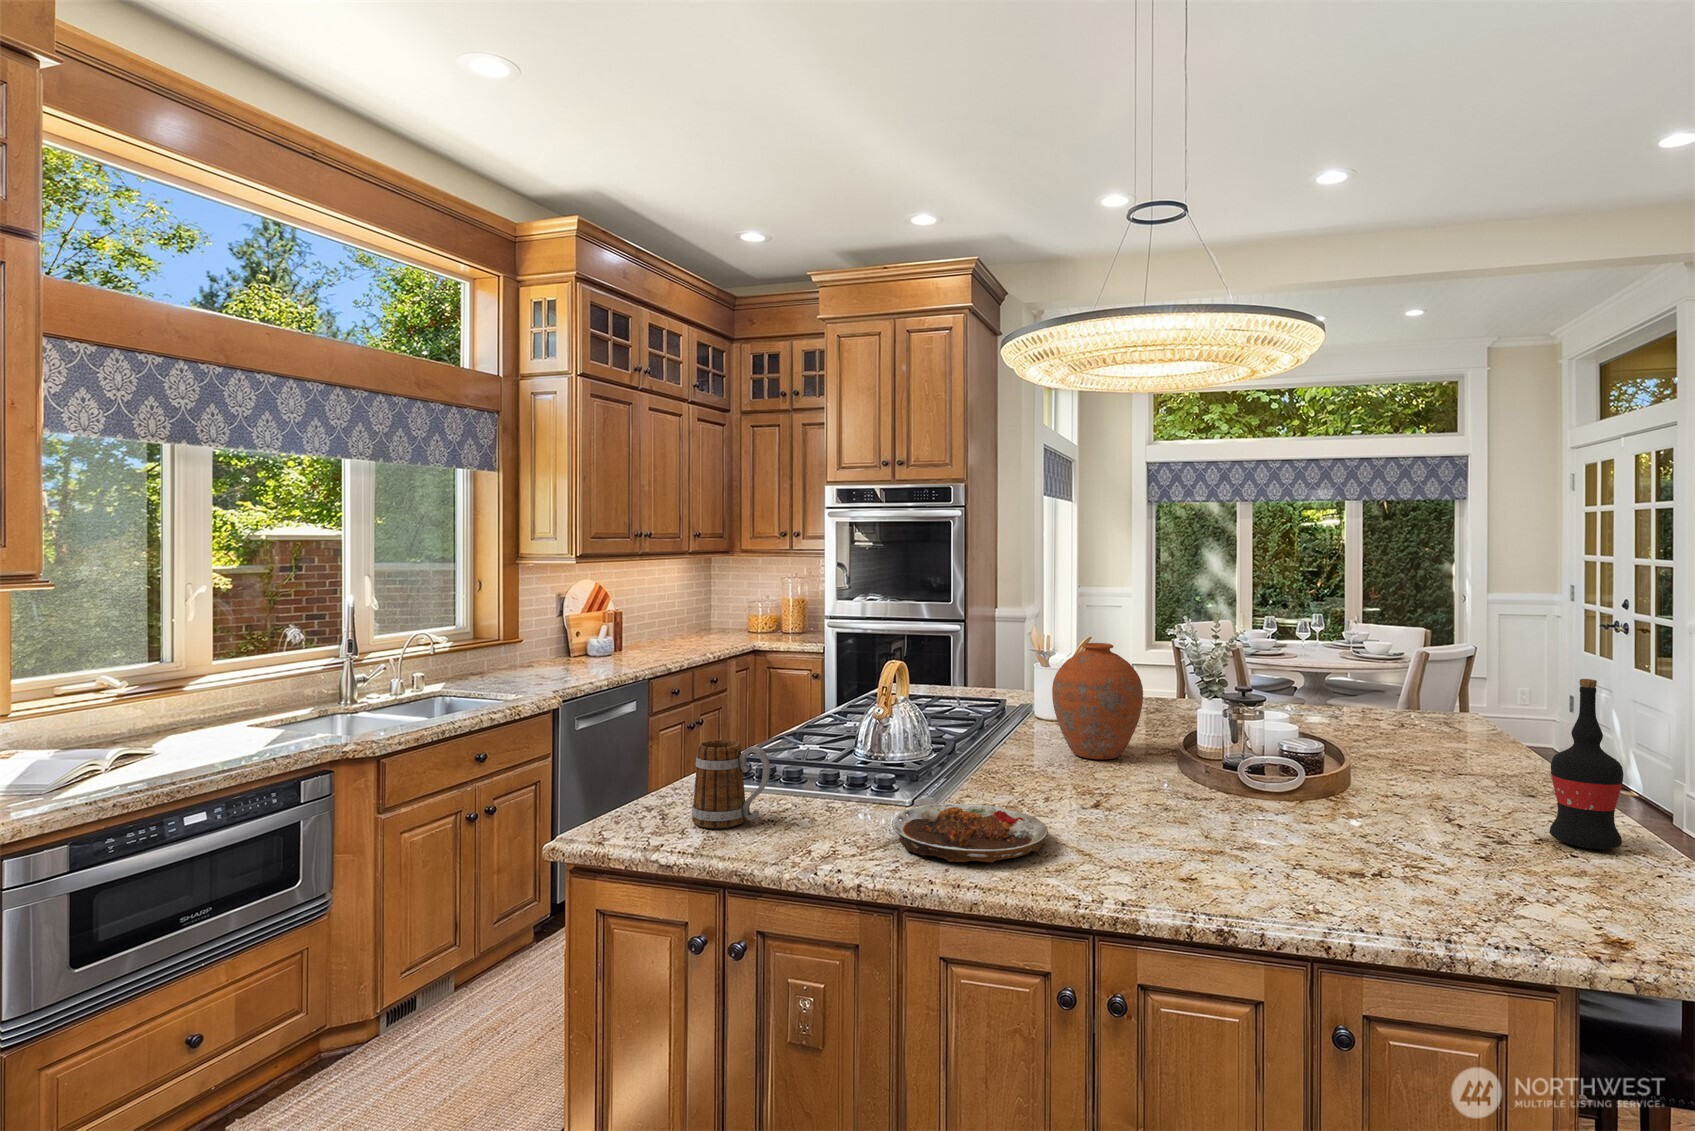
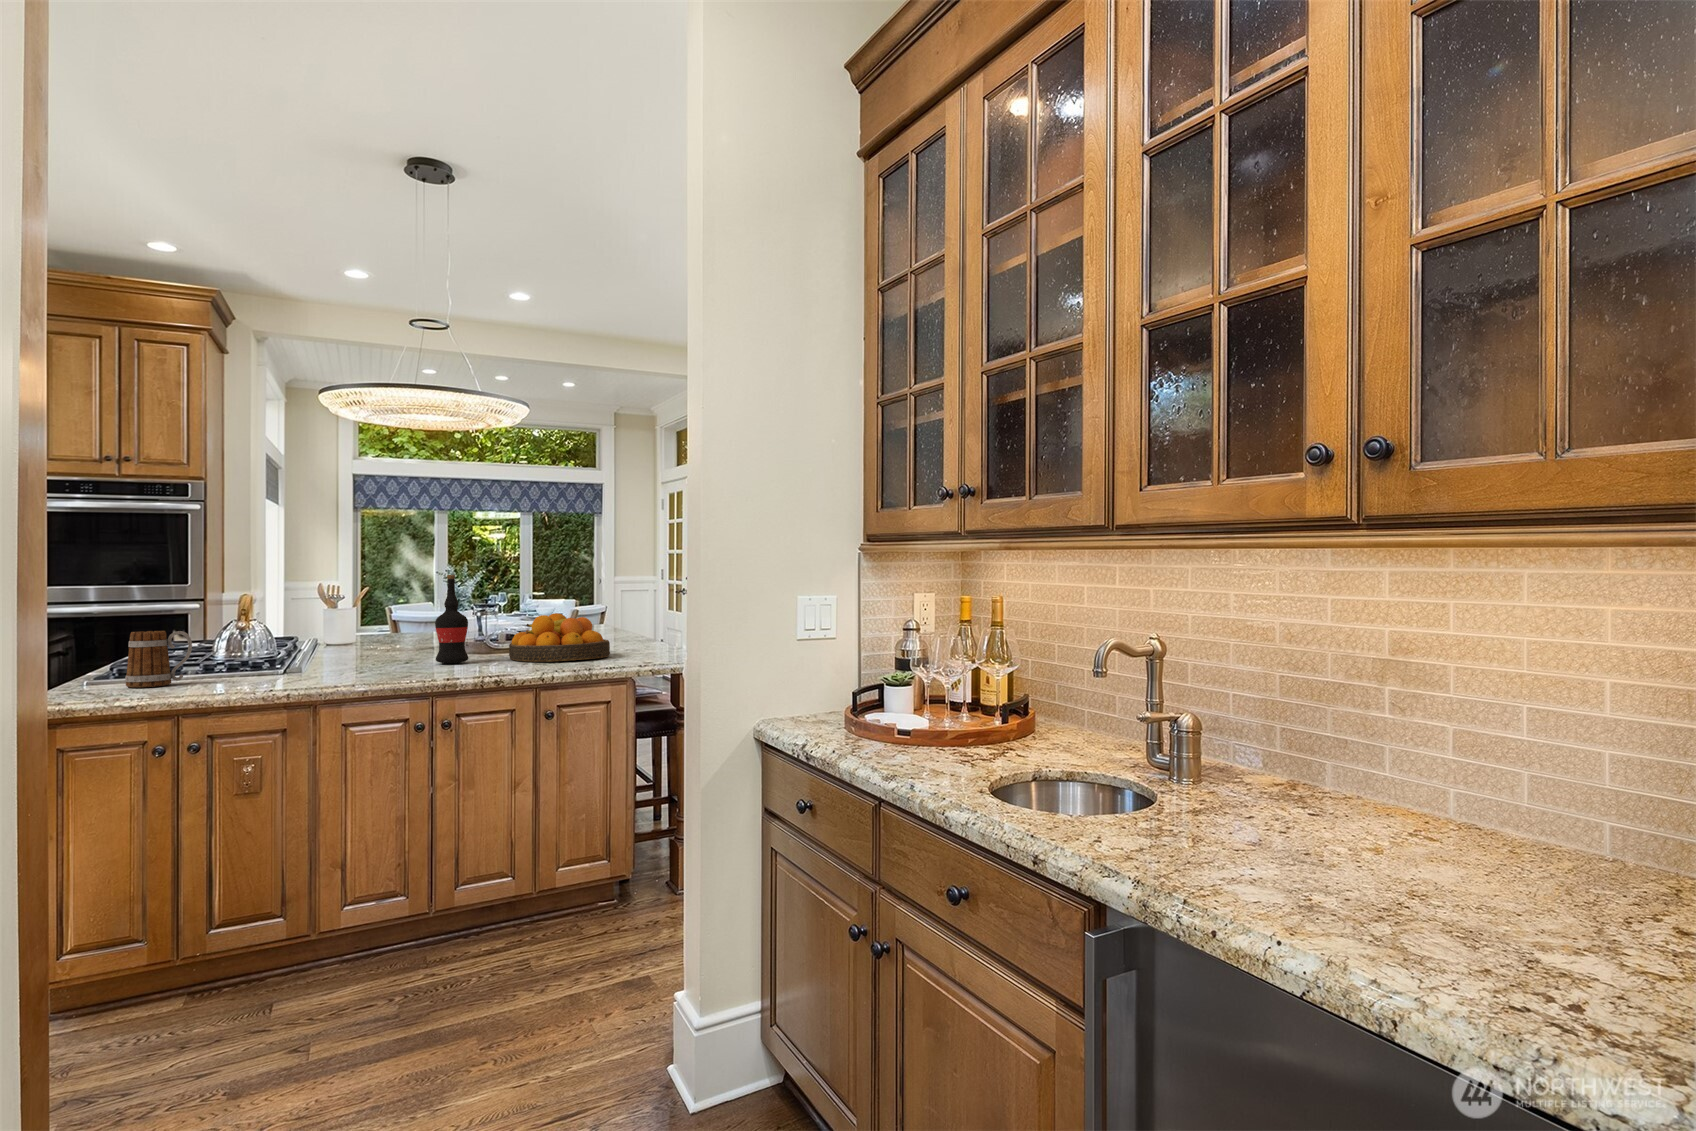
vase: present [1052,643,1143,759] -> none [355,579,419,654]
wine bottle: present [1549,679,1623,849] -> present [435,575,468,663]
fruit bowl: none [1274,749,1498,878] -> present [509,613,610,662]
plate: present [891,804,1048,863] -> none [289,657,392,679]

